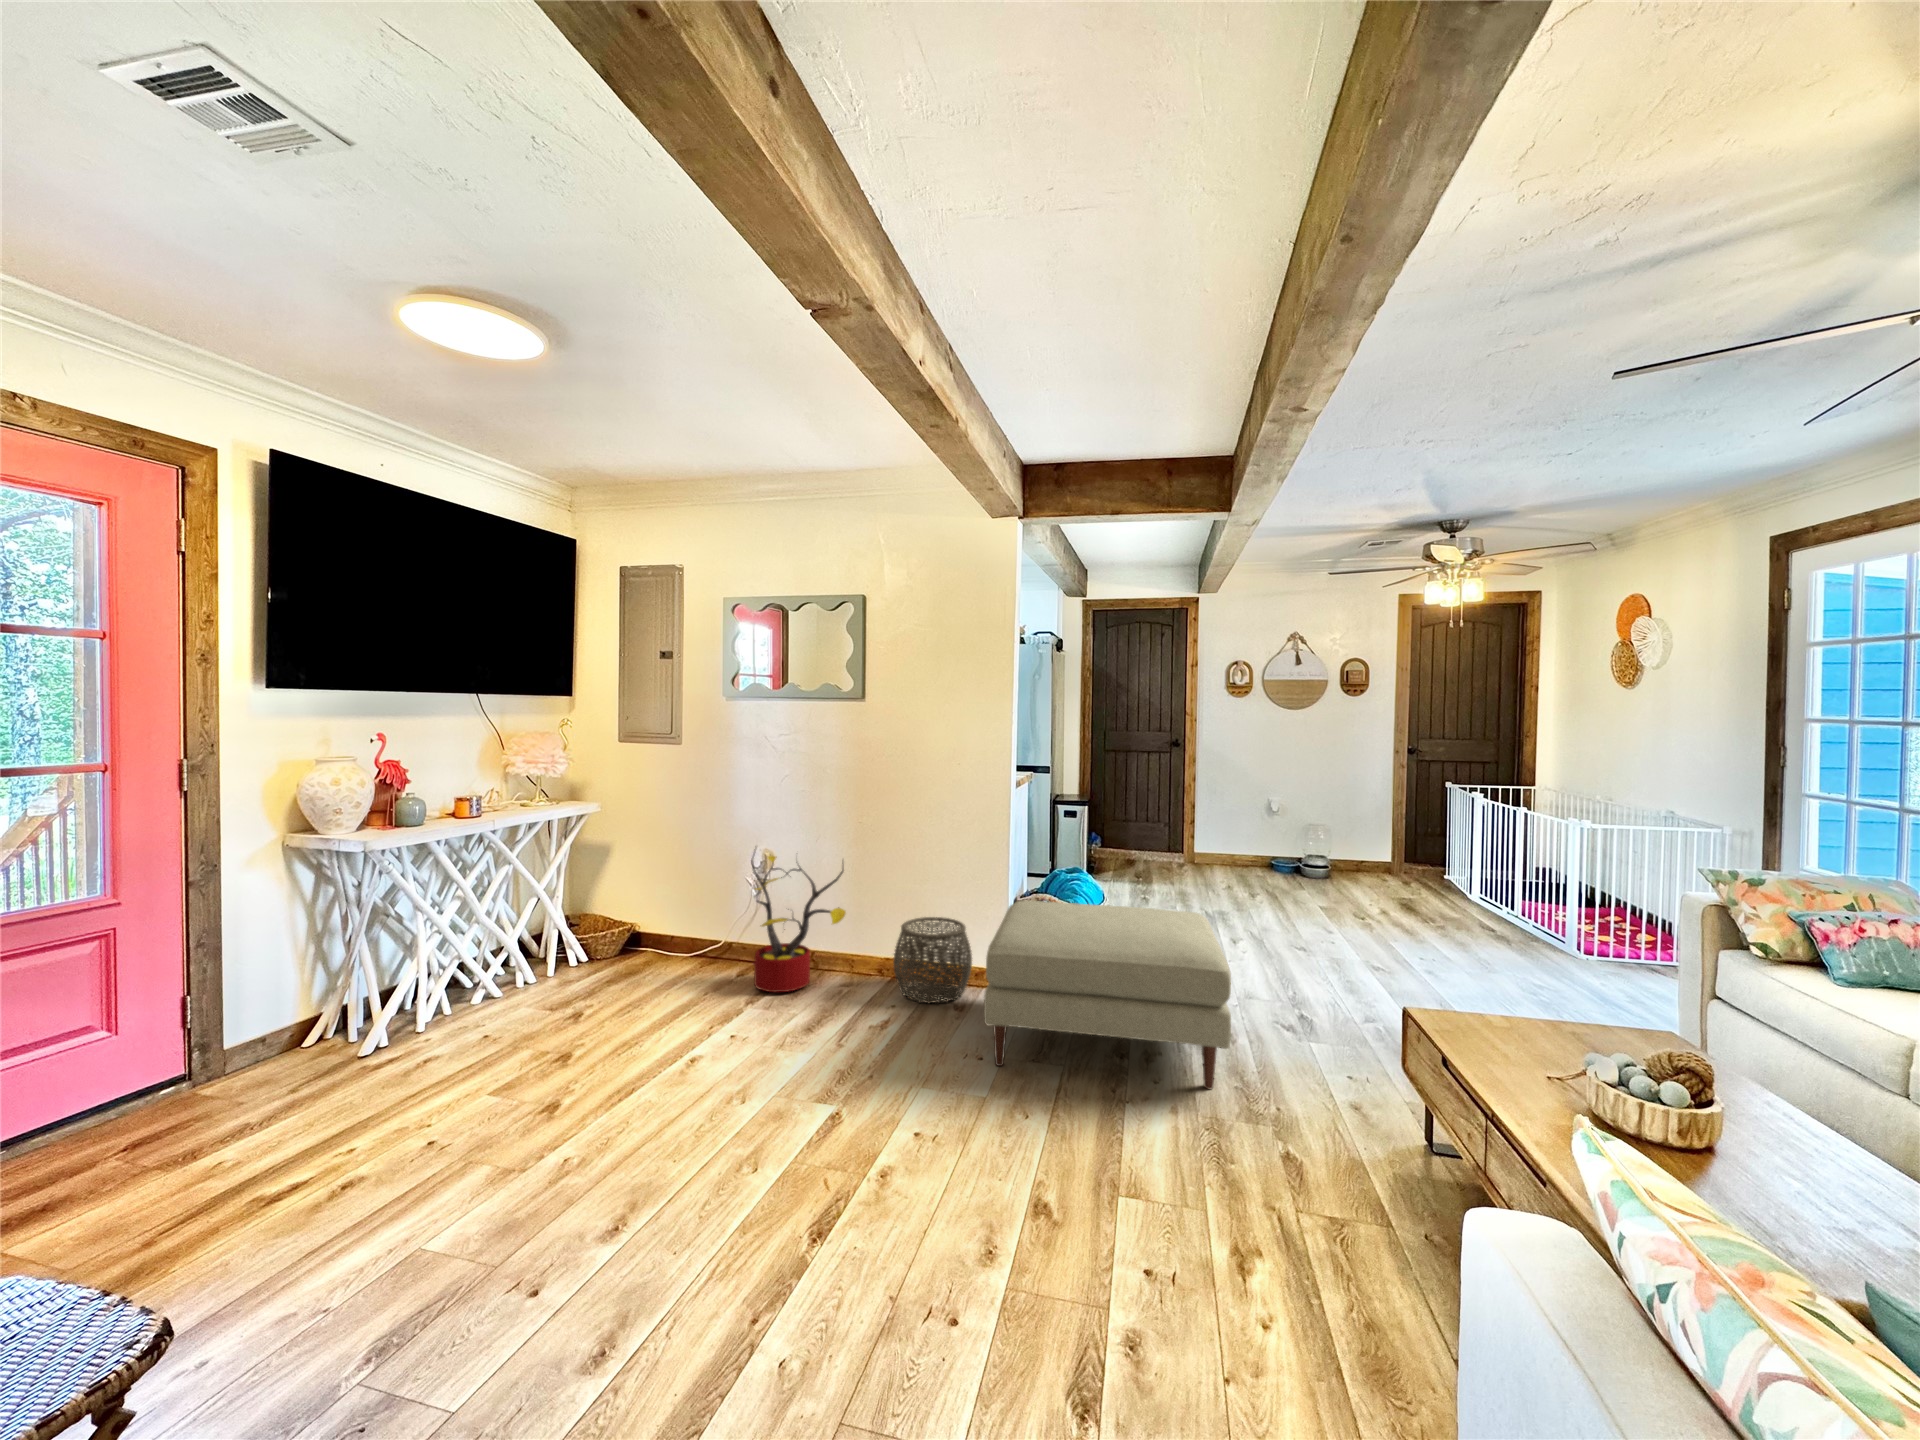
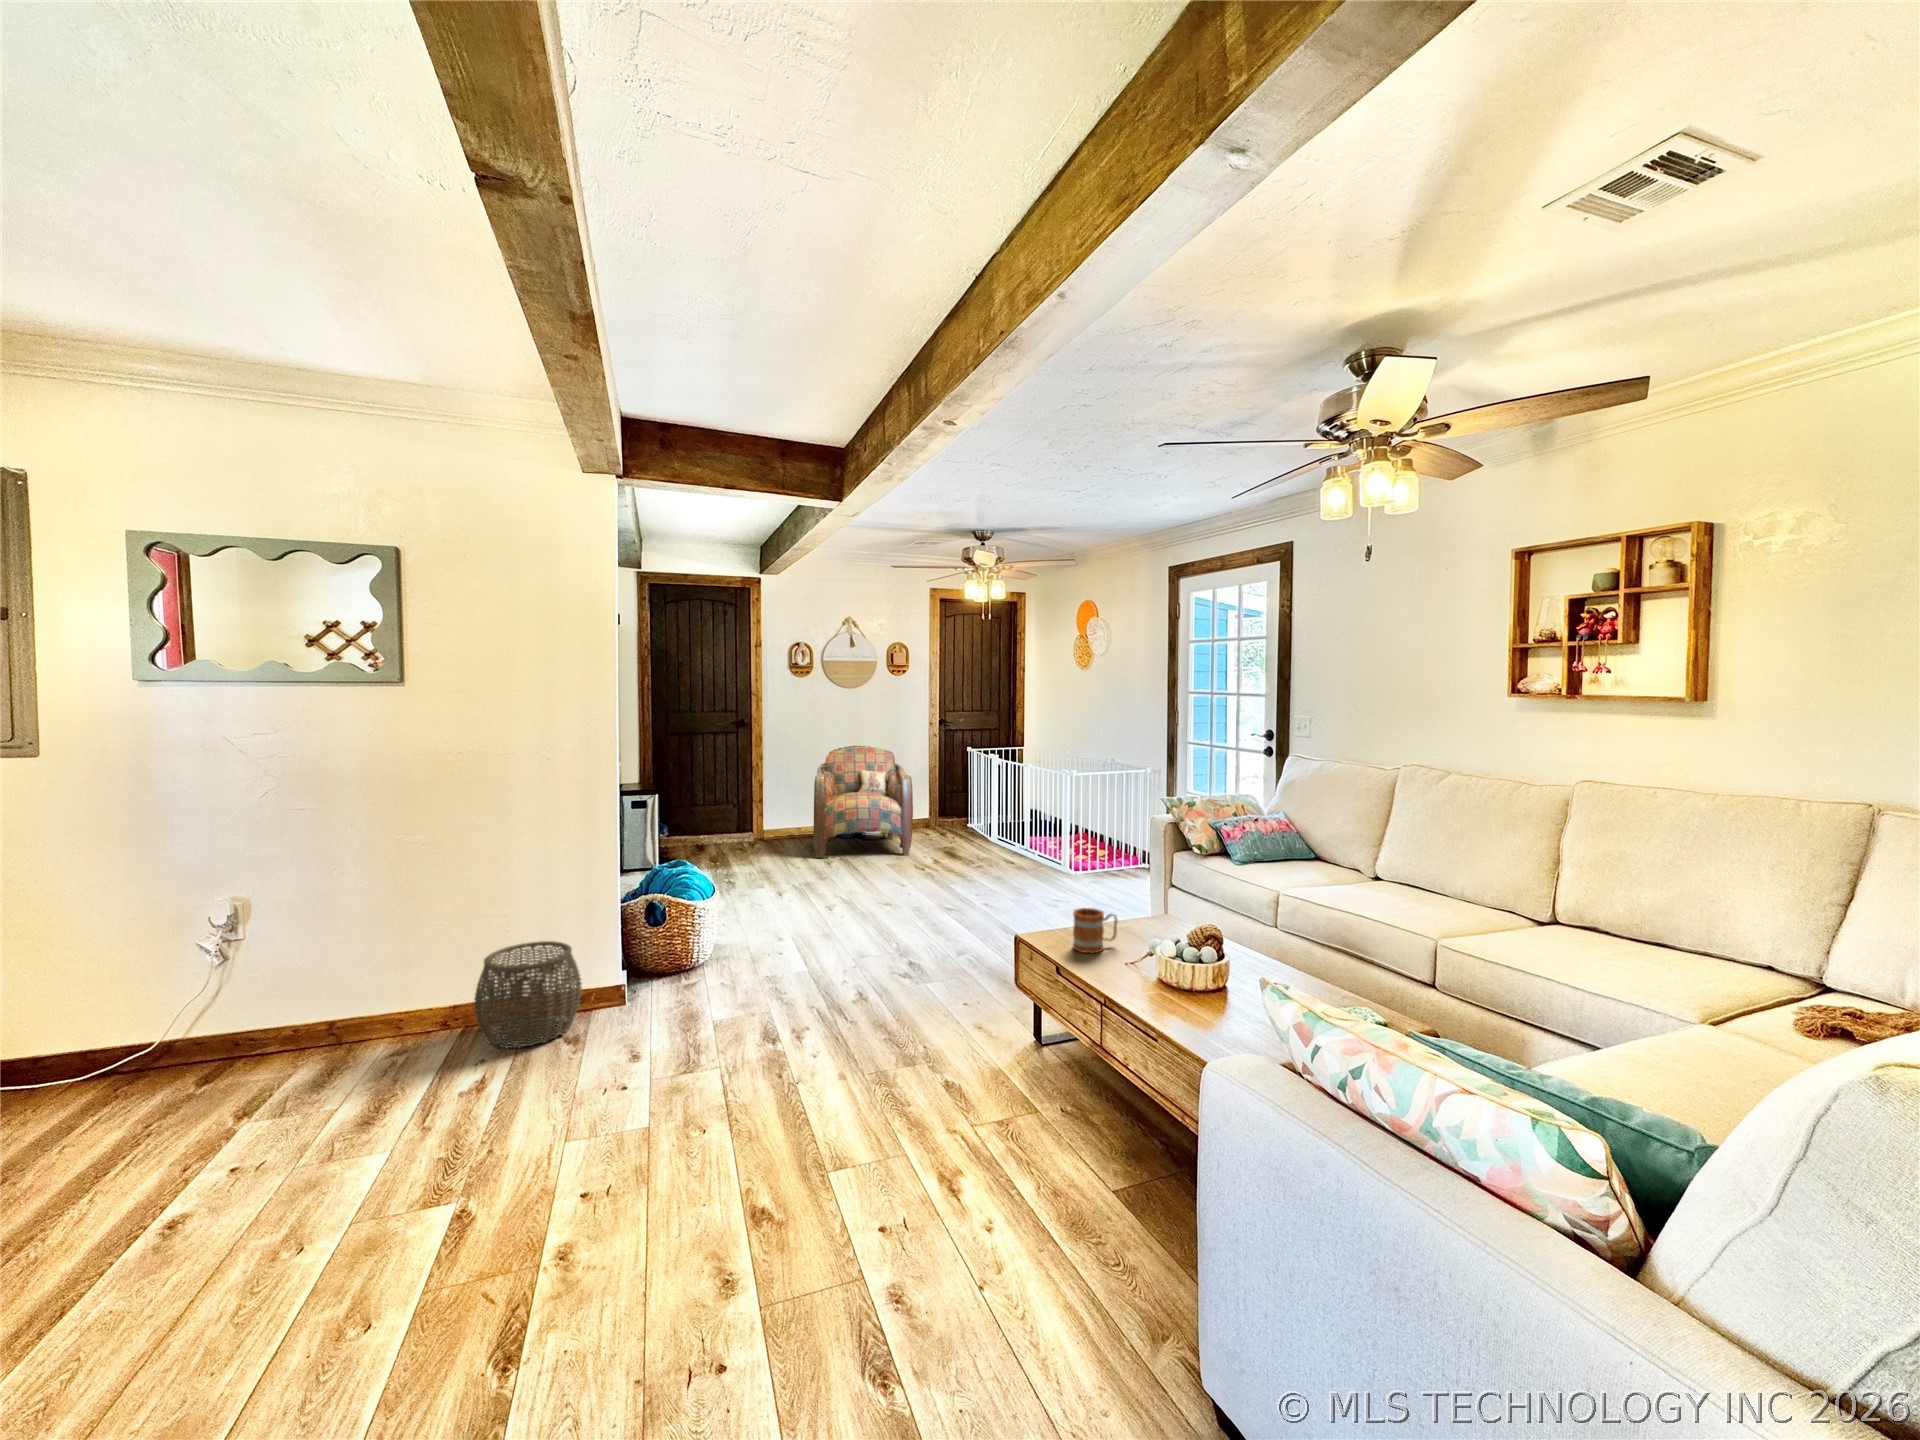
armchair: none [1239,773,1358,901] -> present [813,746,913,858]
decorative plant: present [751,853,846,992] -> none [214,891,403,1095]
ottoman: present [984,900,1231,1089] -> none [628,887,884,1090]
mug: none [1467,989,1541,1052] -> present [1073,908,1118,953]

